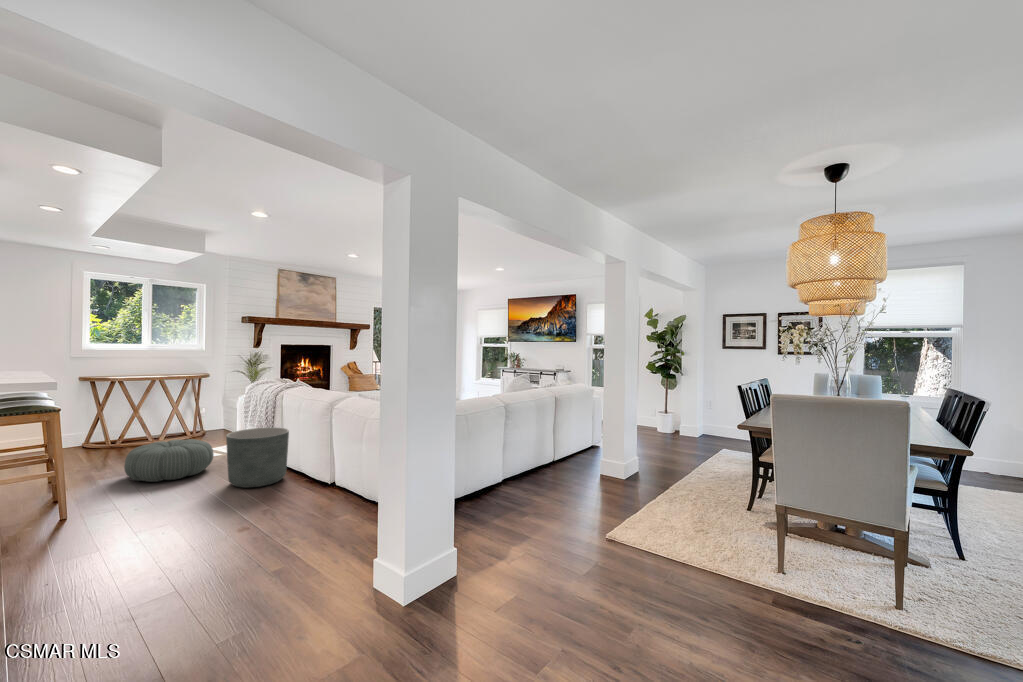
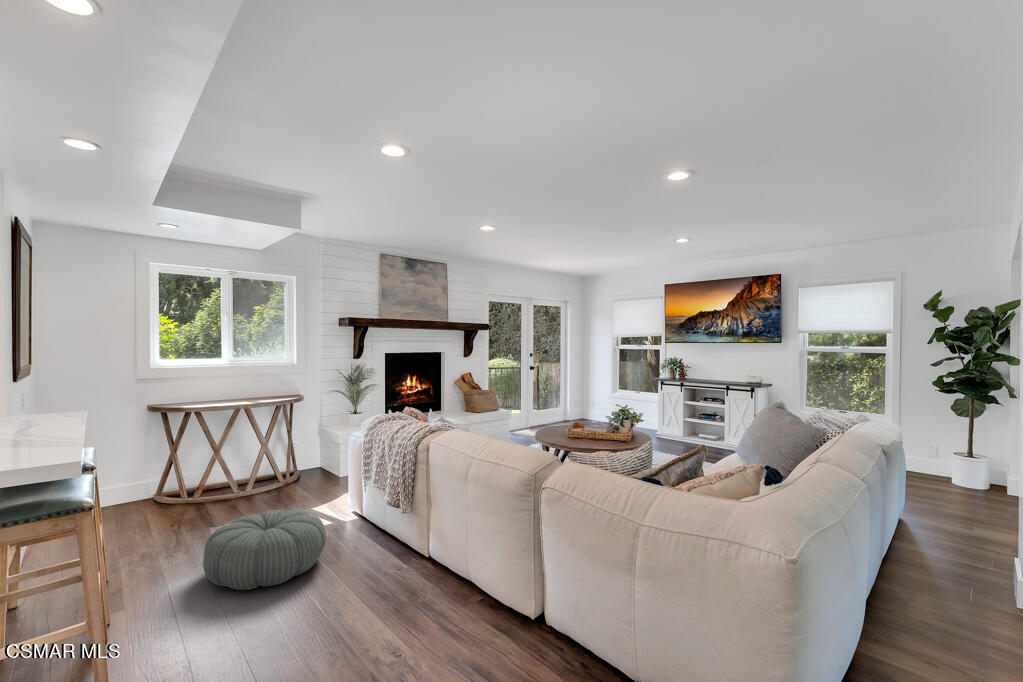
planter: present [226,427,289,488] -> none [354,501,447,616]

